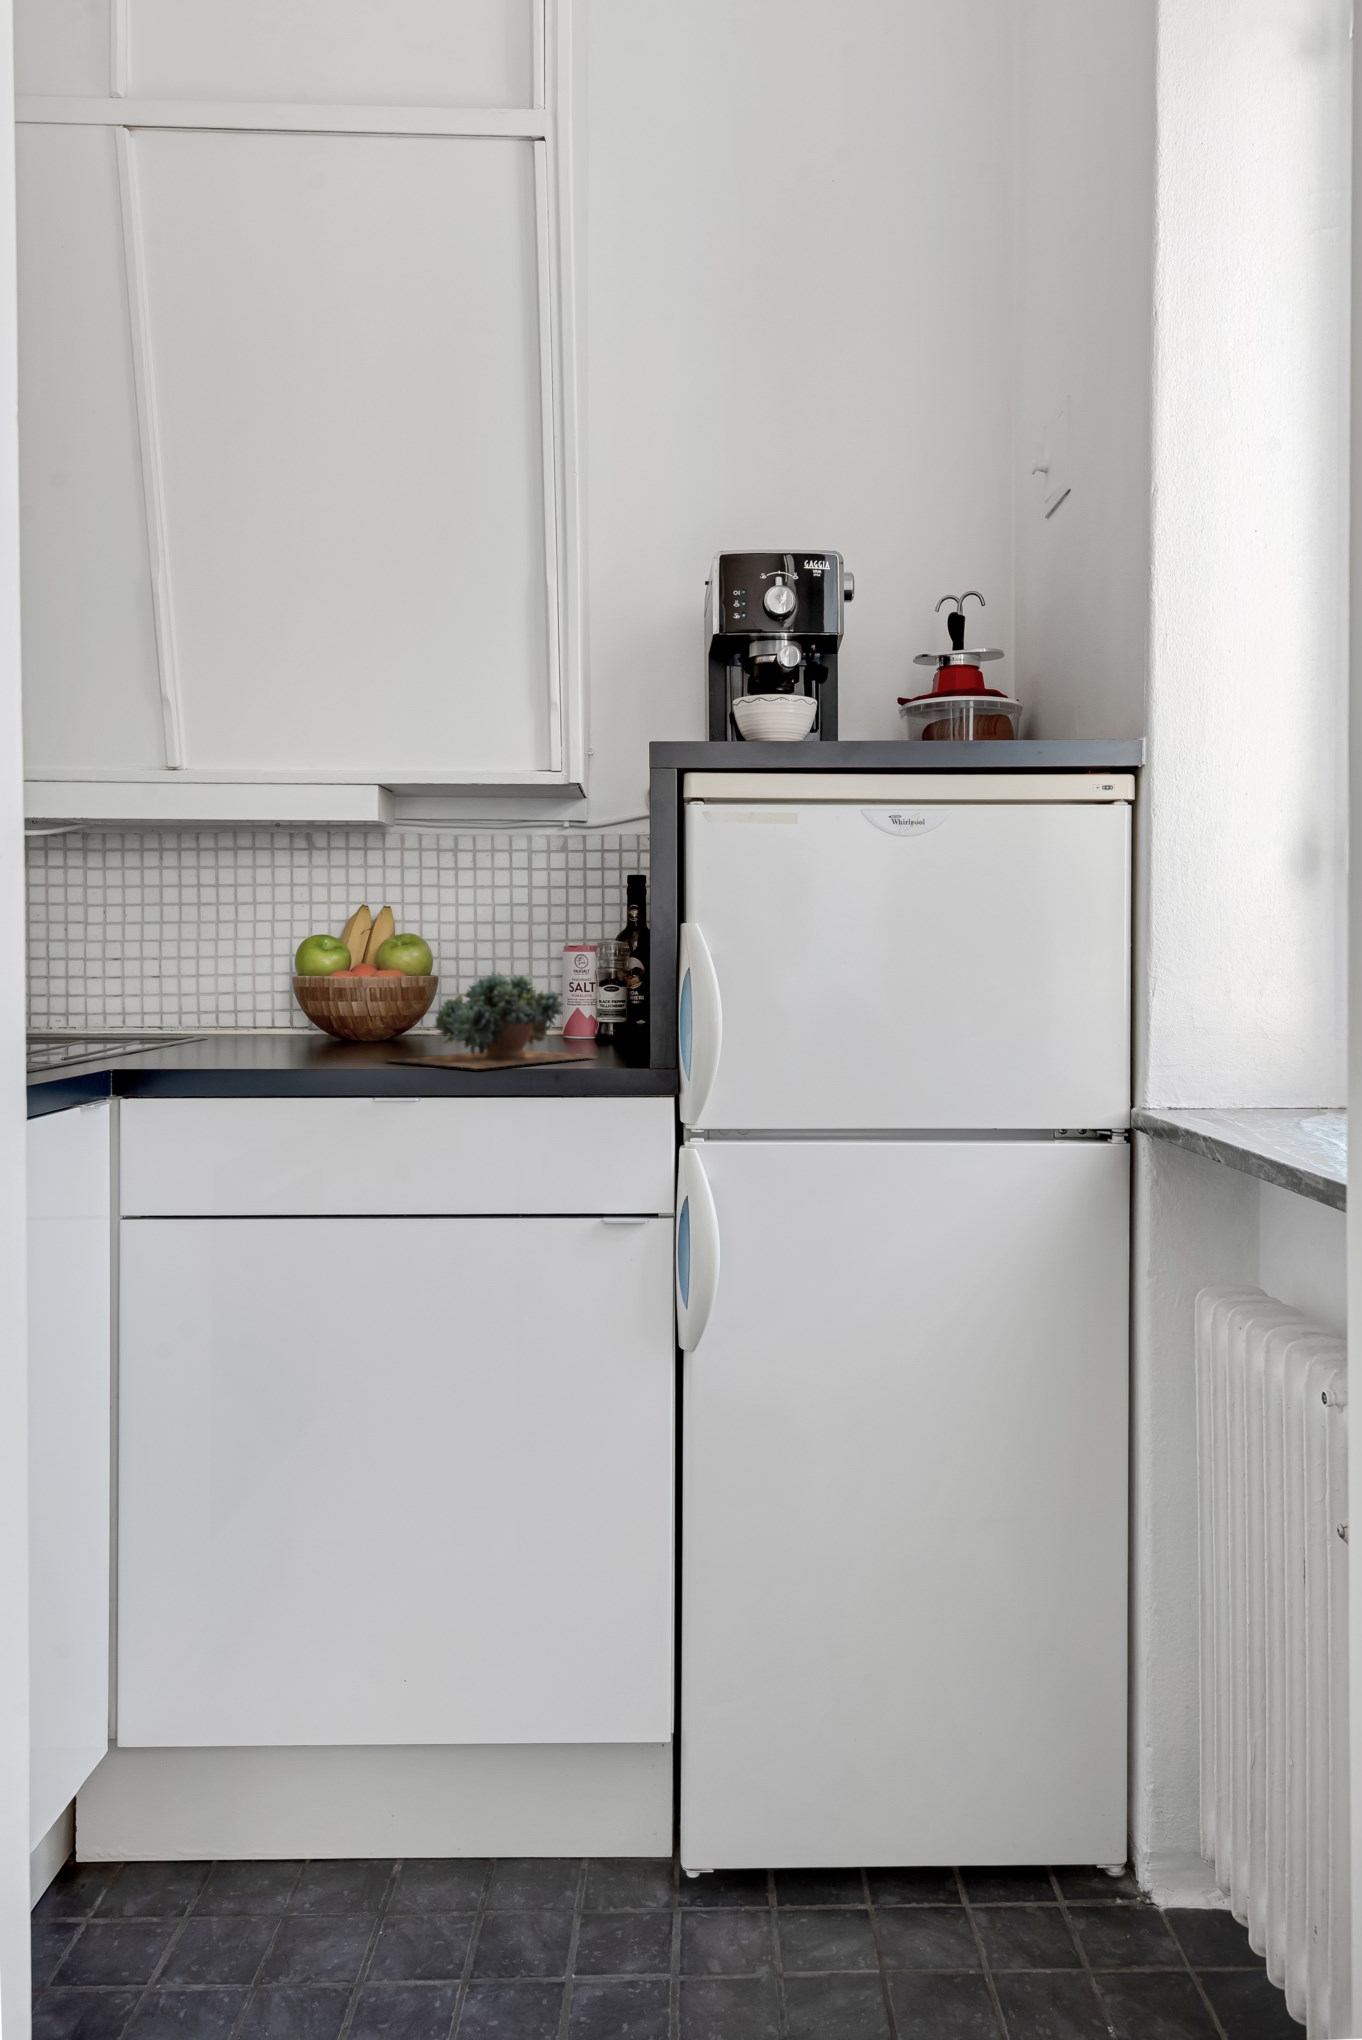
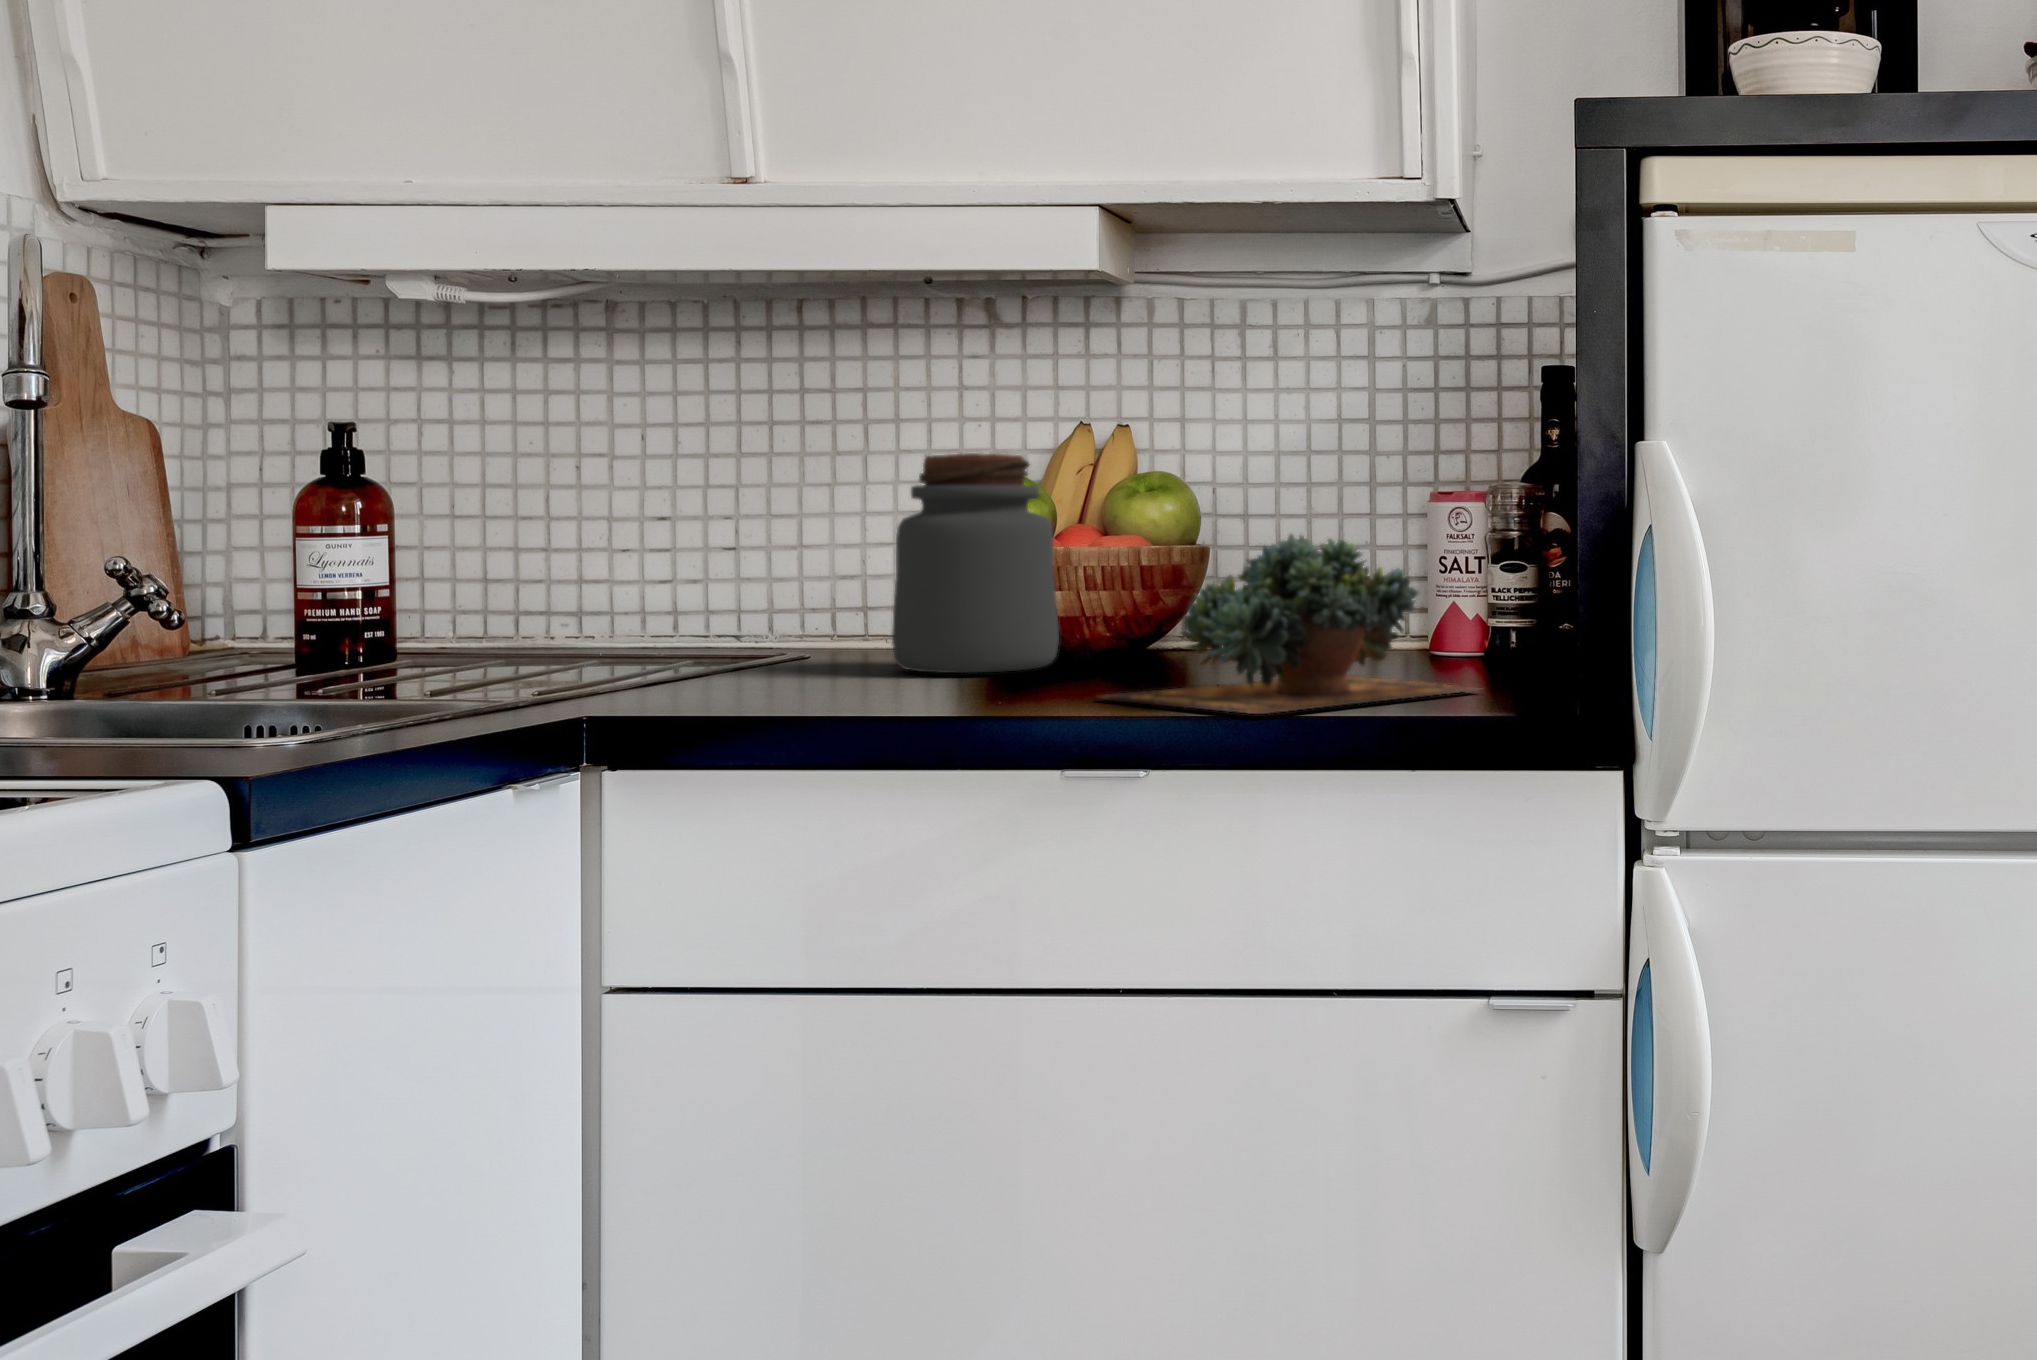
jar: none [264,926,358,1048] -> present [892,453,1059,673]

